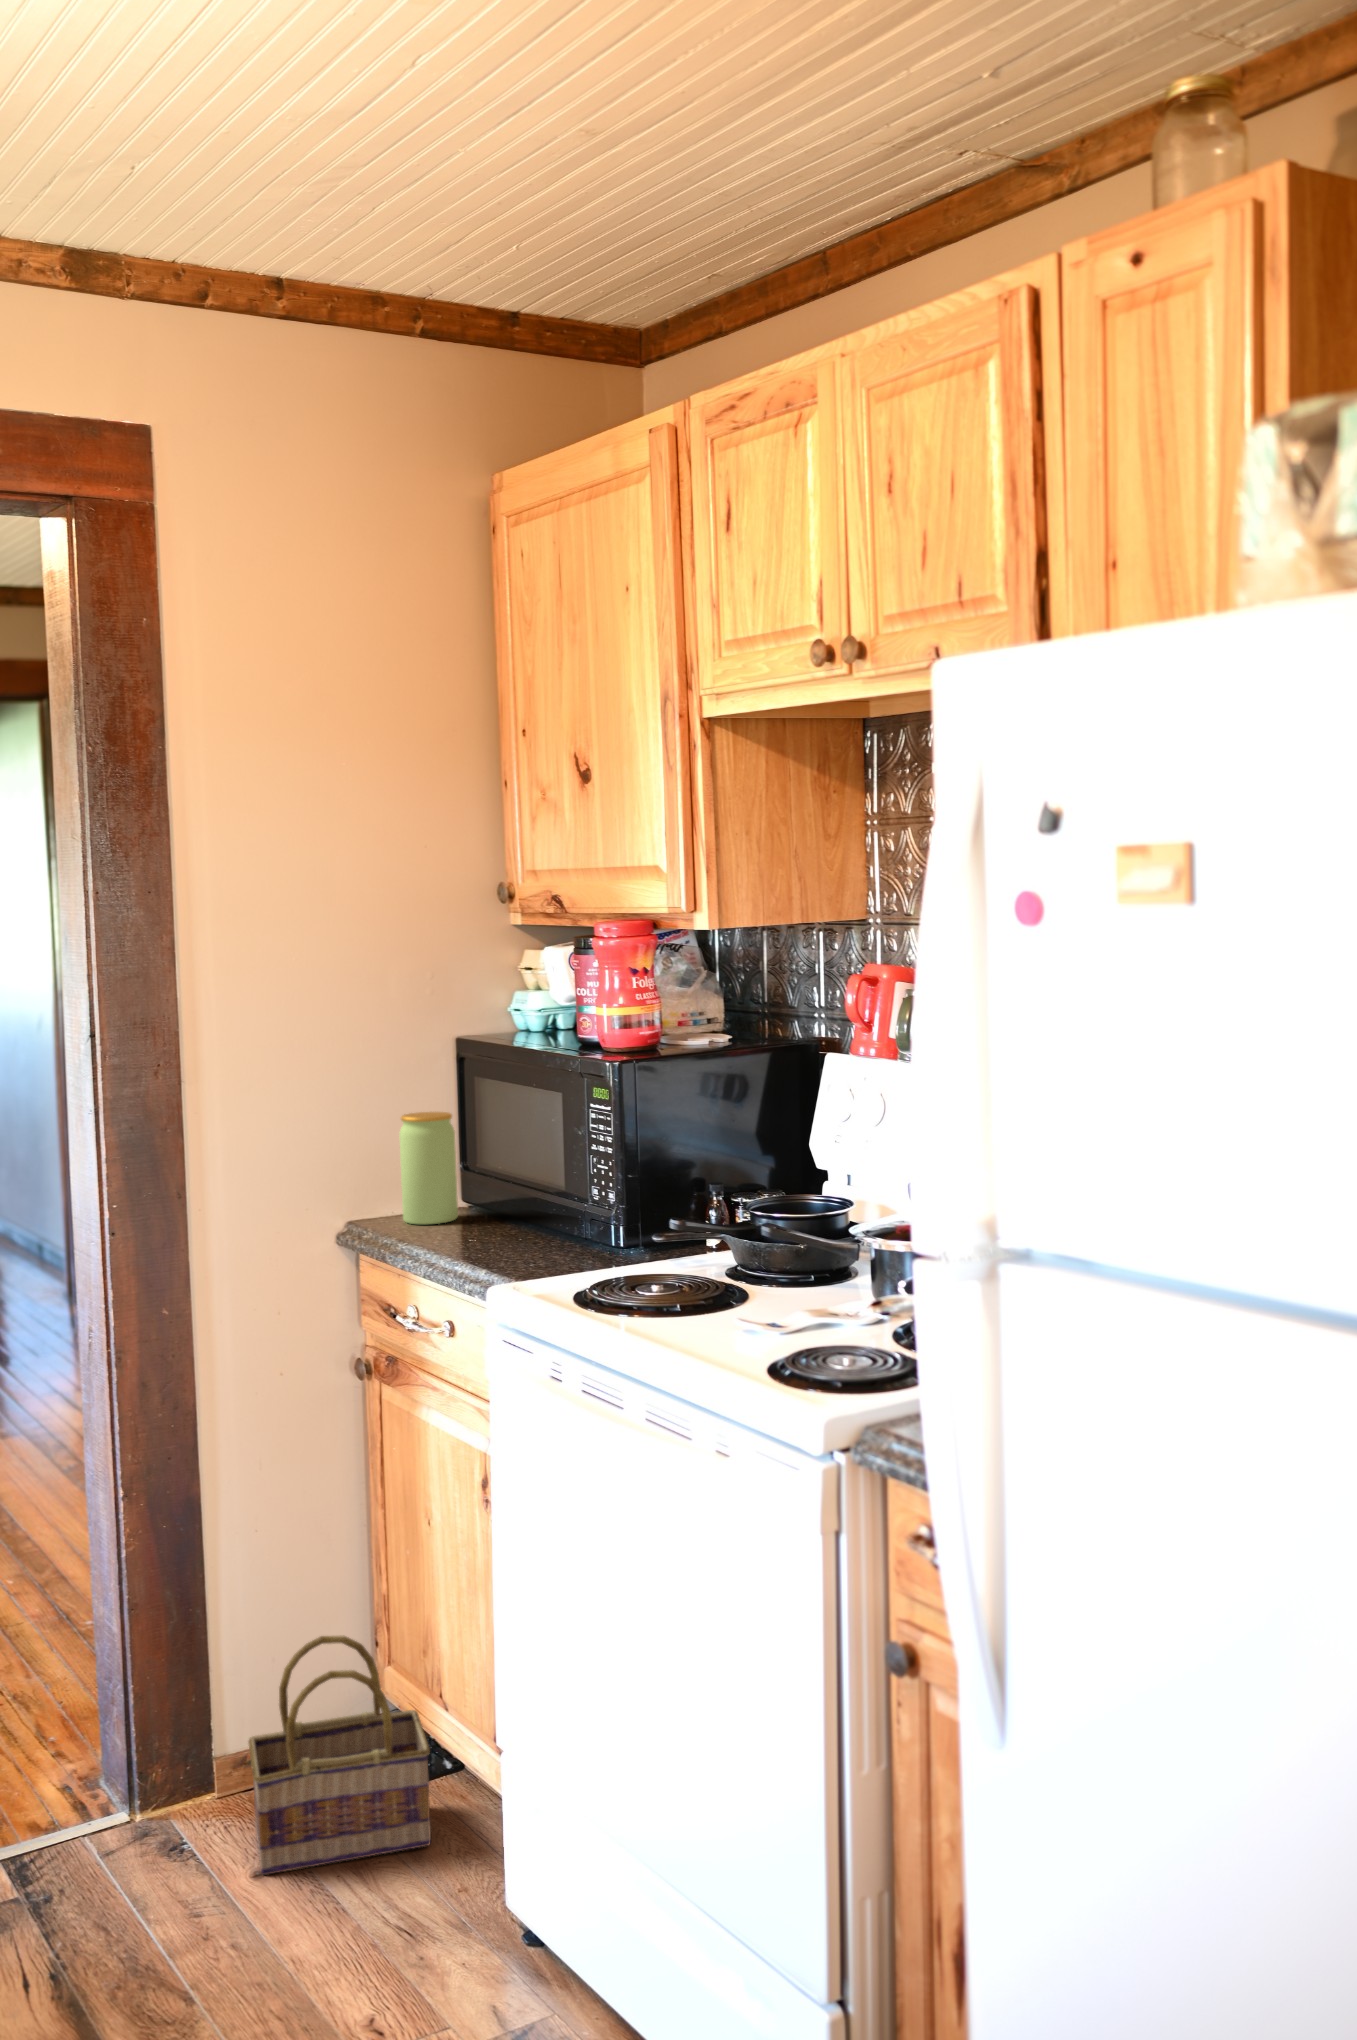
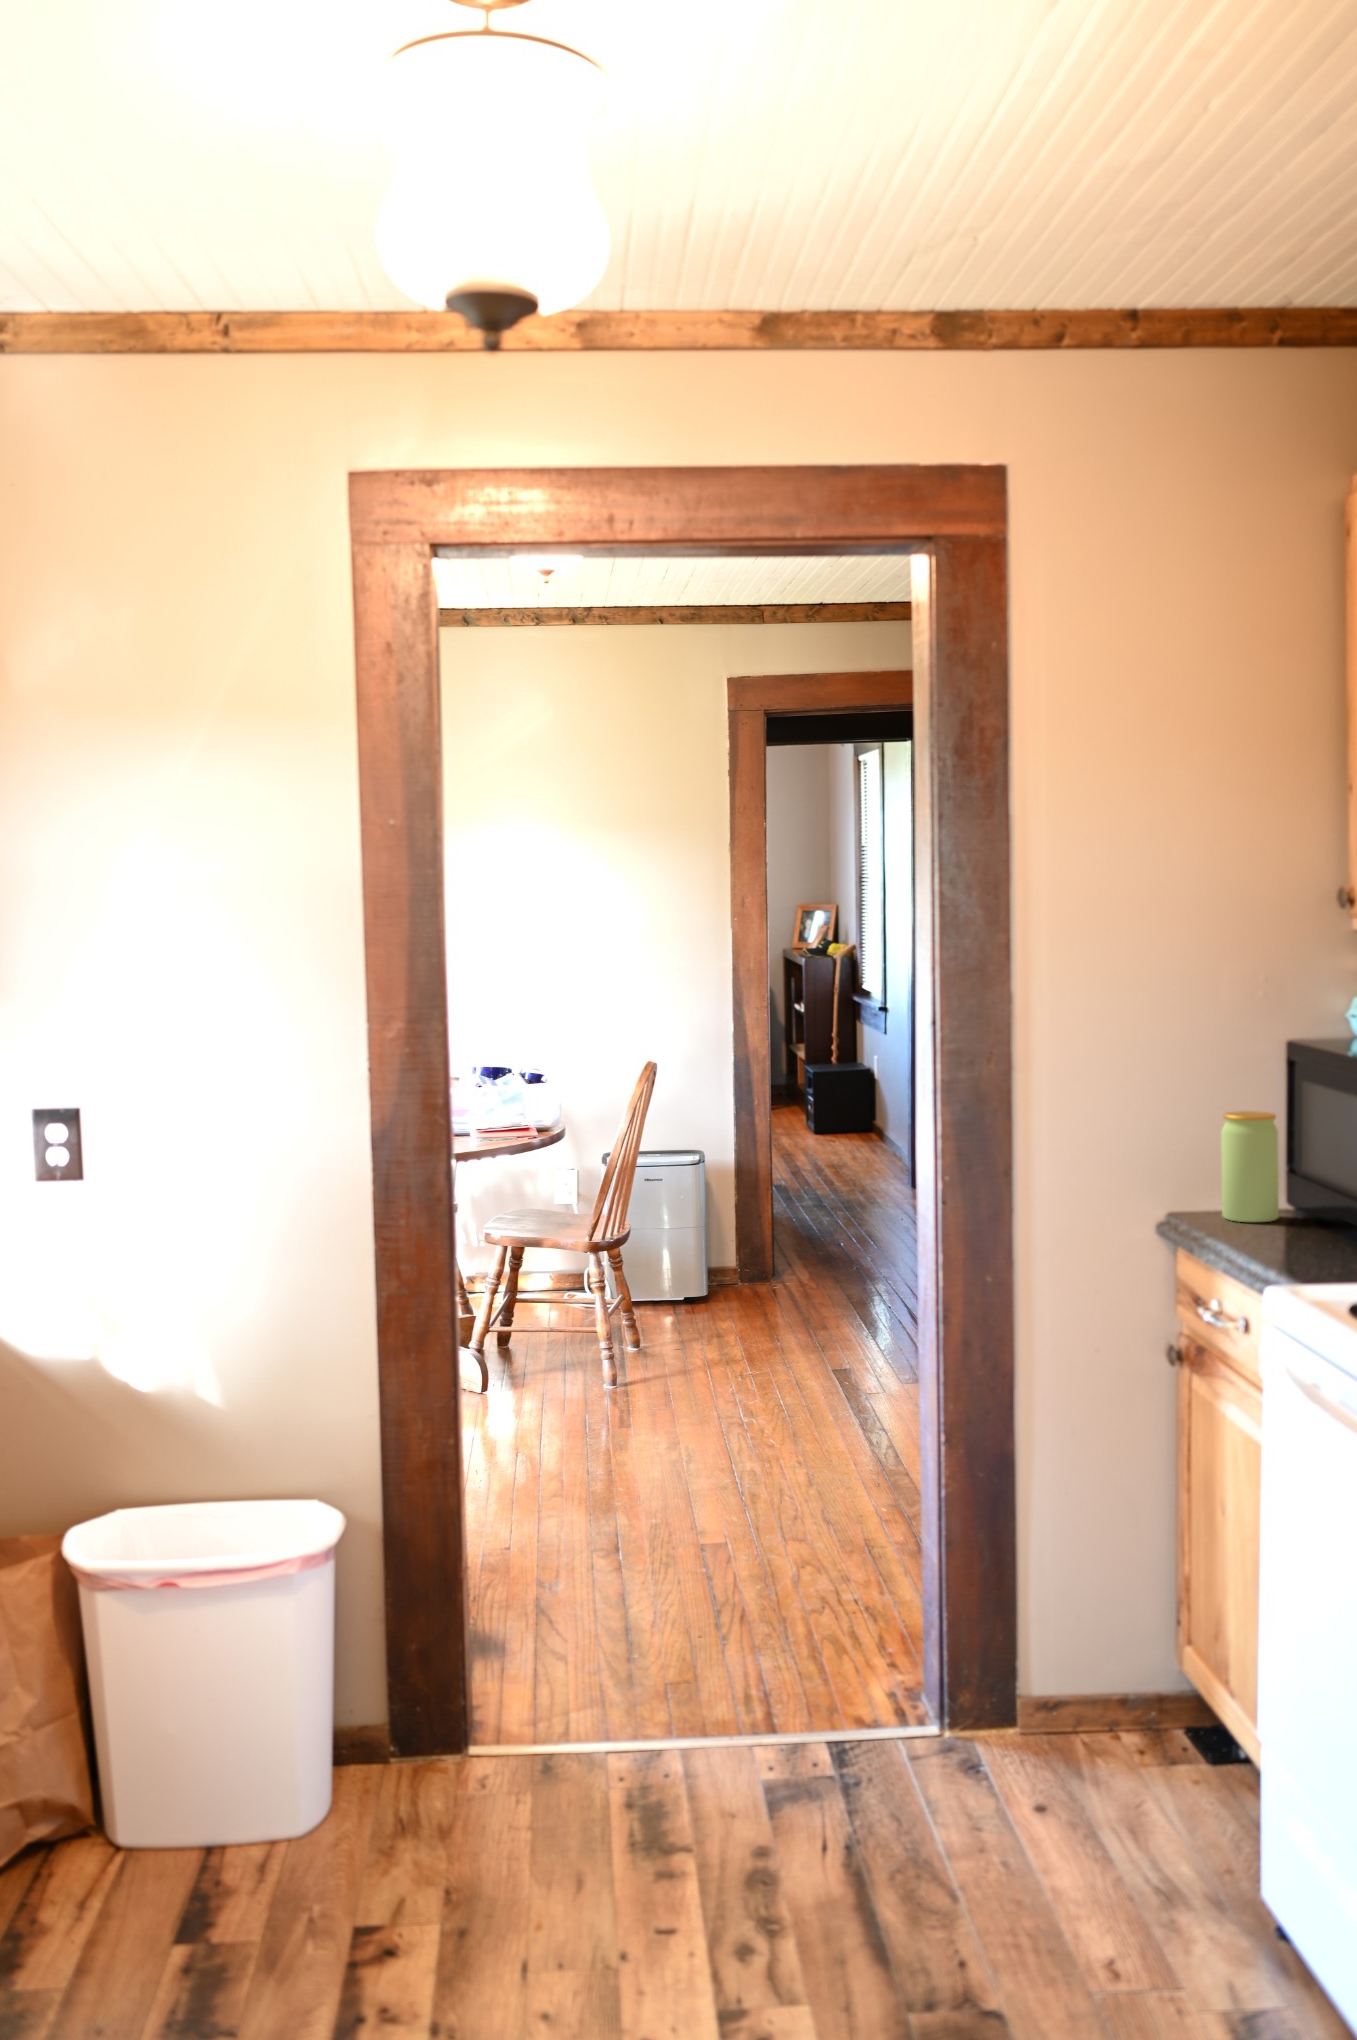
basket: present [248,1636,431,1875] -> none [1038,1602,1211,1826]

